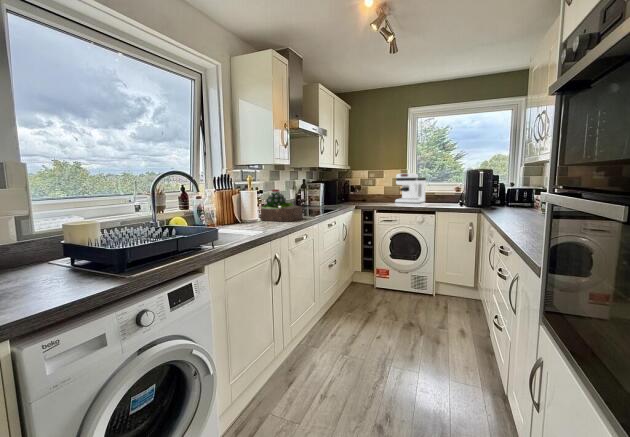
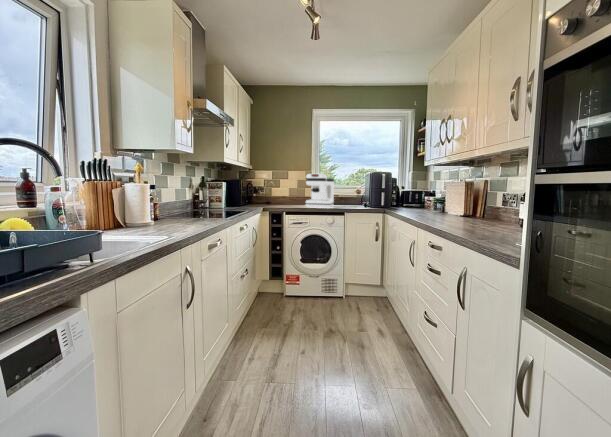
succulent plant: present [261,190,303,222] -> none [155,184,212,224]

